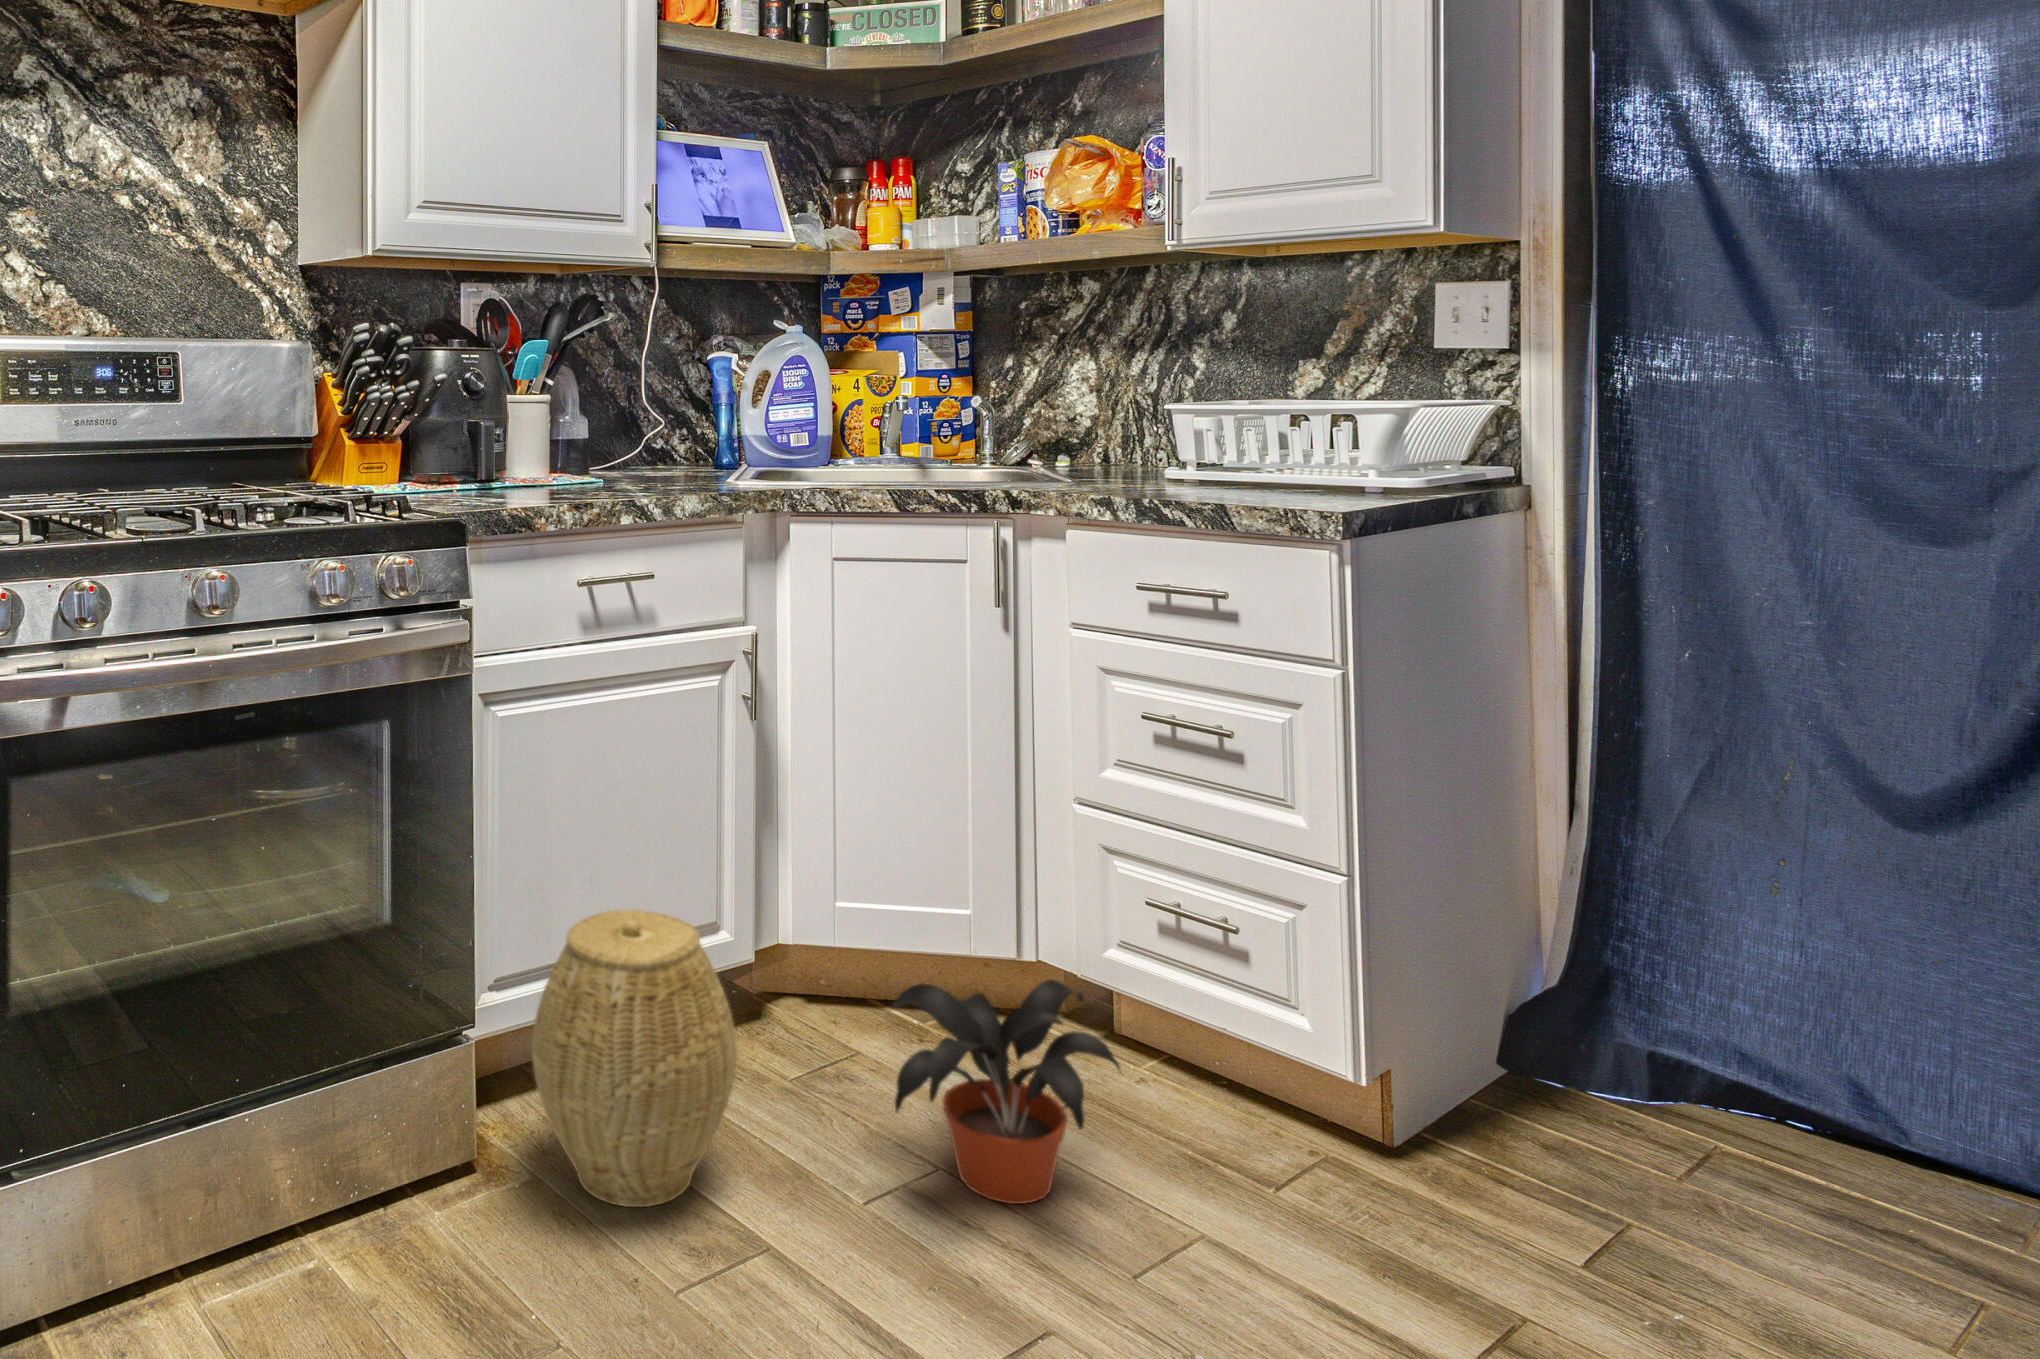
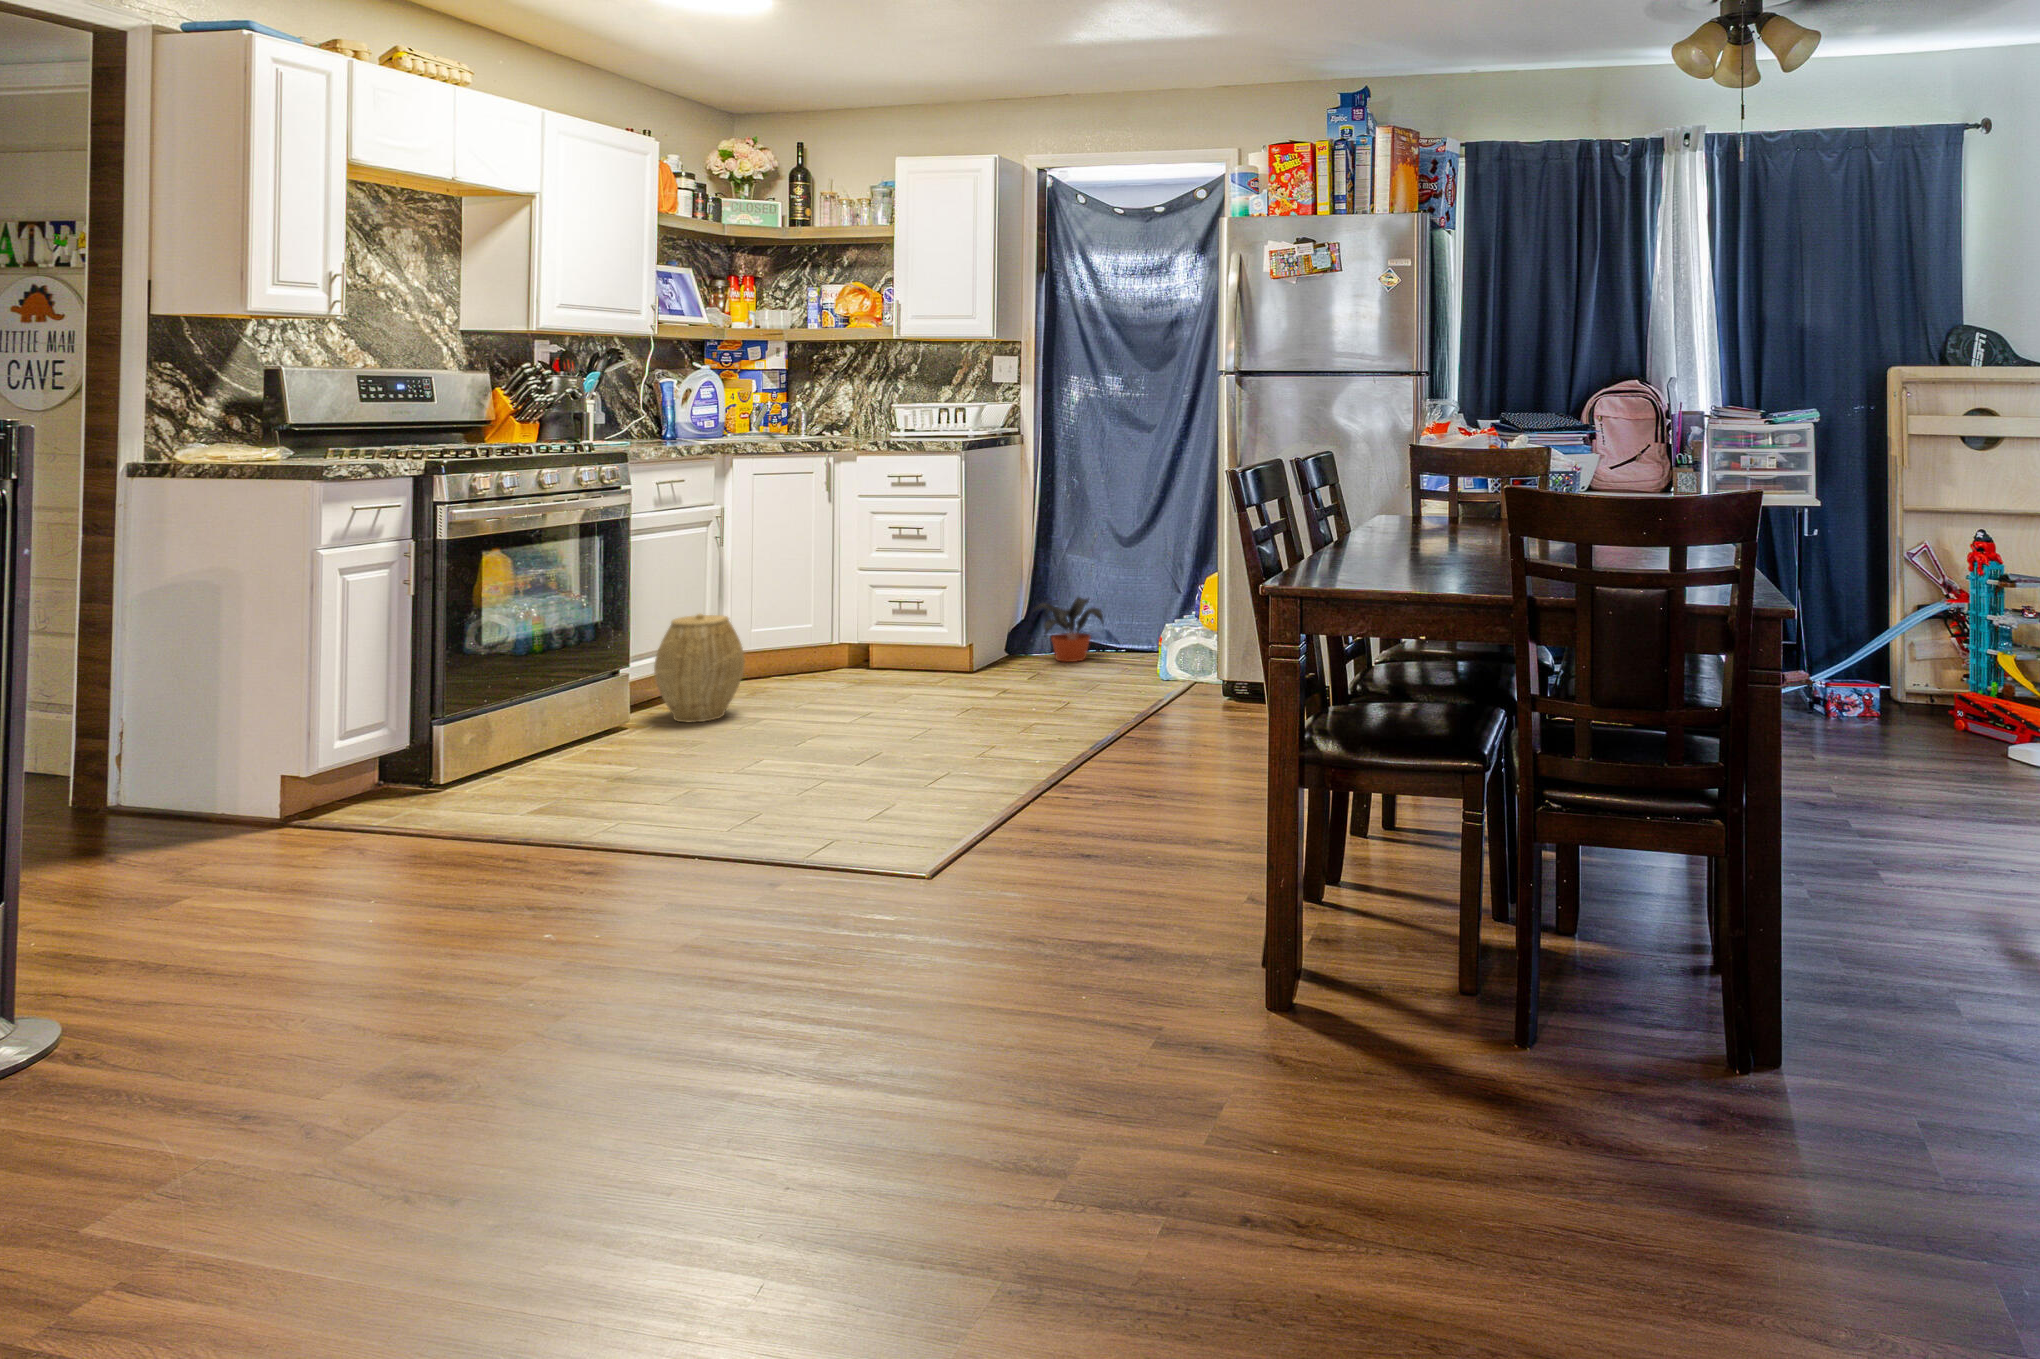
potted plant: present [892,980,1120,1204] -> present [1033,597,1103,662]

